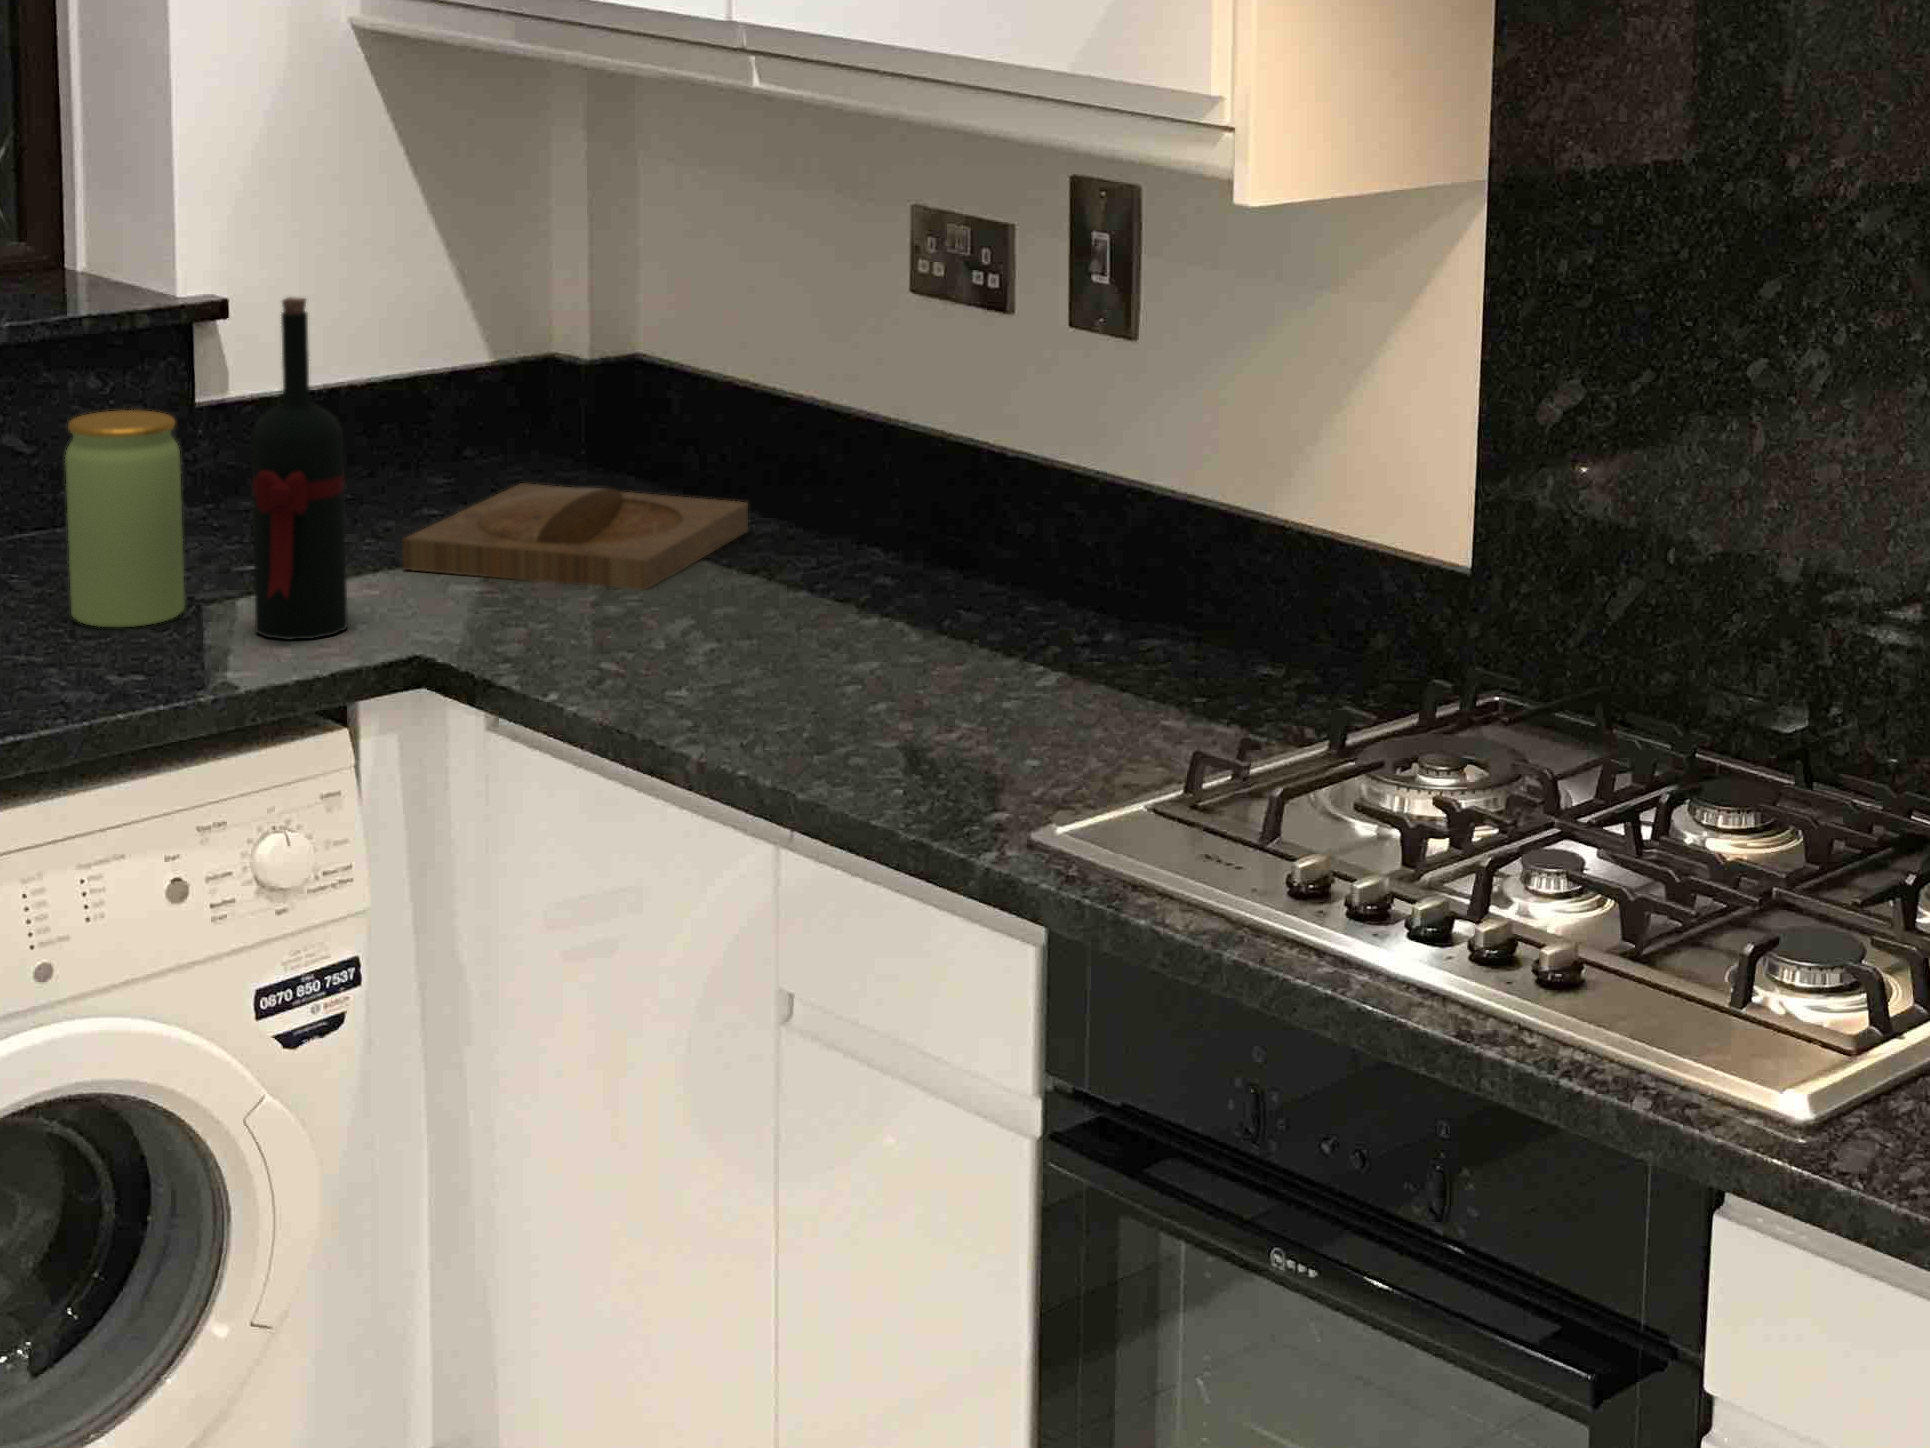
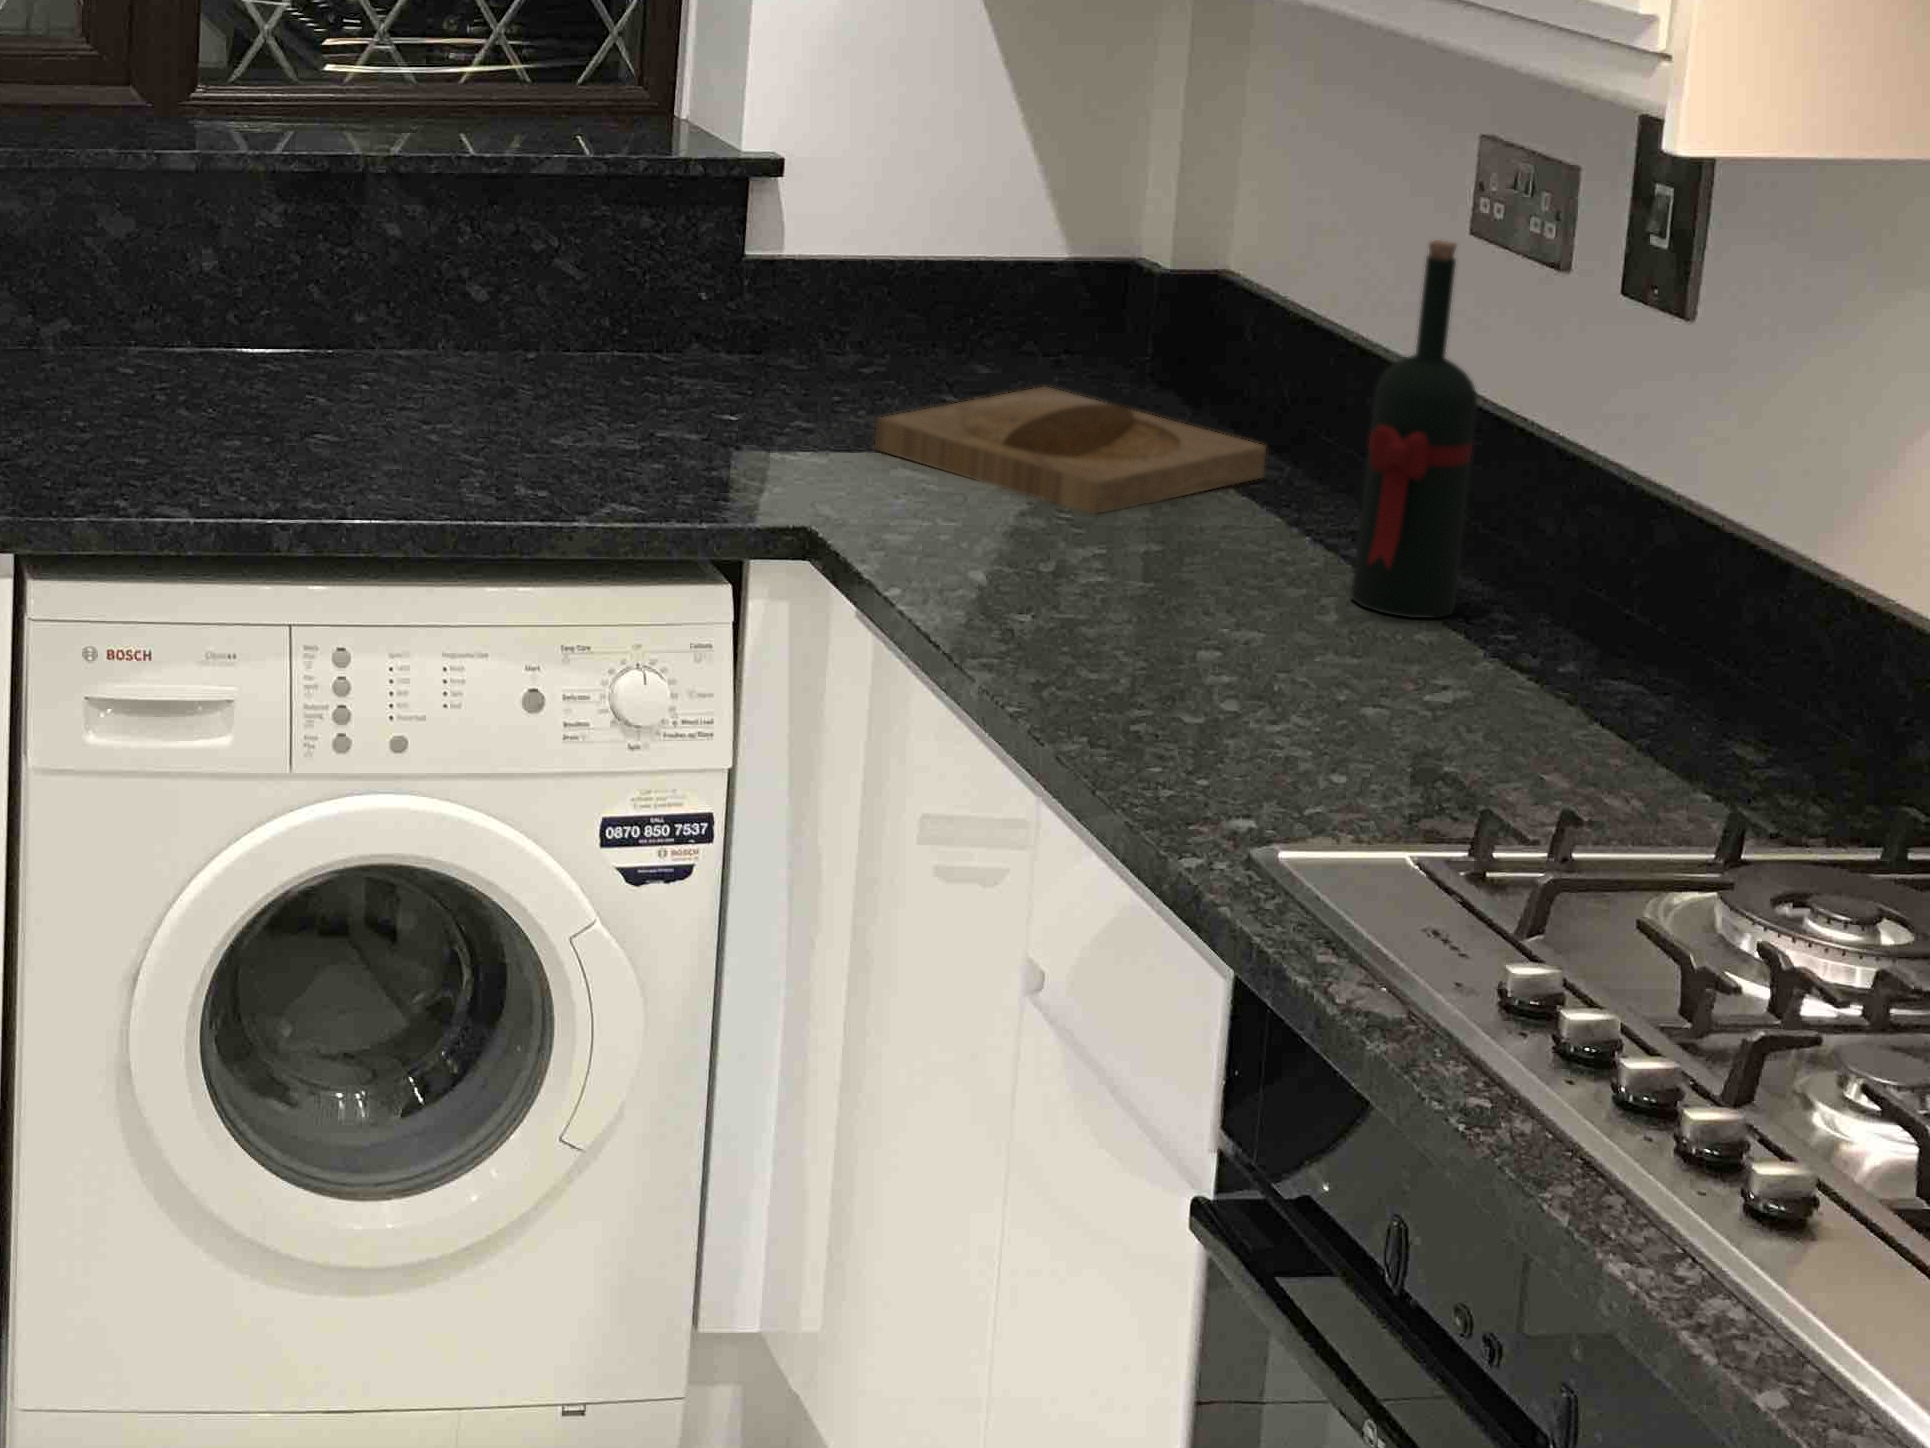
wine bottle: present [252,297,348,640] -> present [1351,240,1478,618]
jar: present [65,410,185,627] -> none [545,248,654,455]

